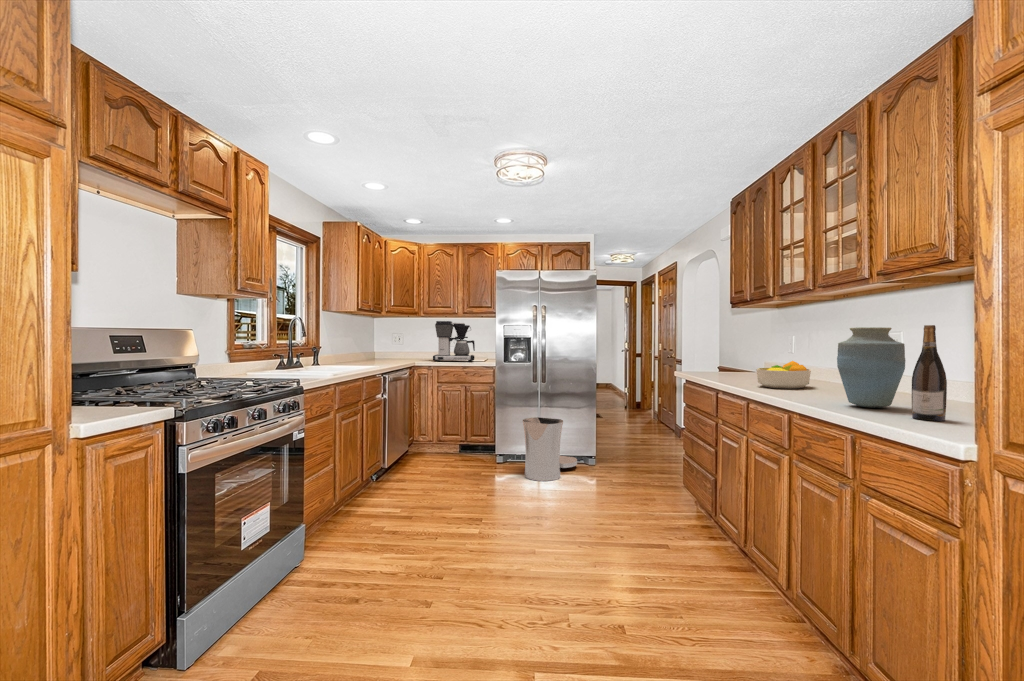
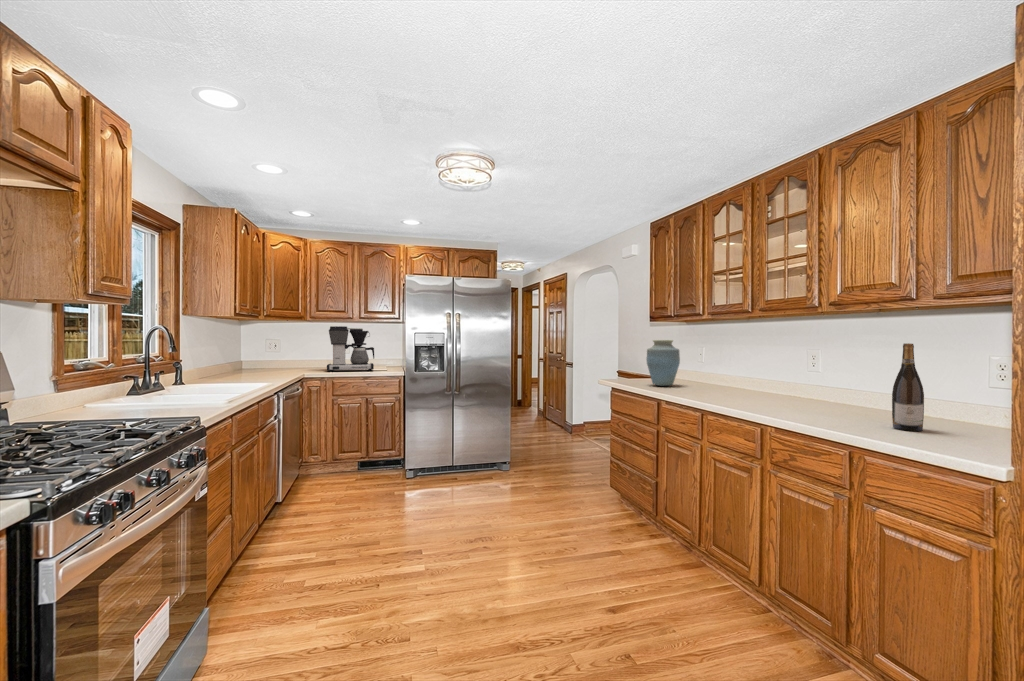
vase: present [837,327,905,408] -> present [646,340,680,386]
fruit bowl: present [756,361,811,389] -> none [694,368,743,395]
trash can: present [523,417,577,481] -> none [441,429,493,497]

